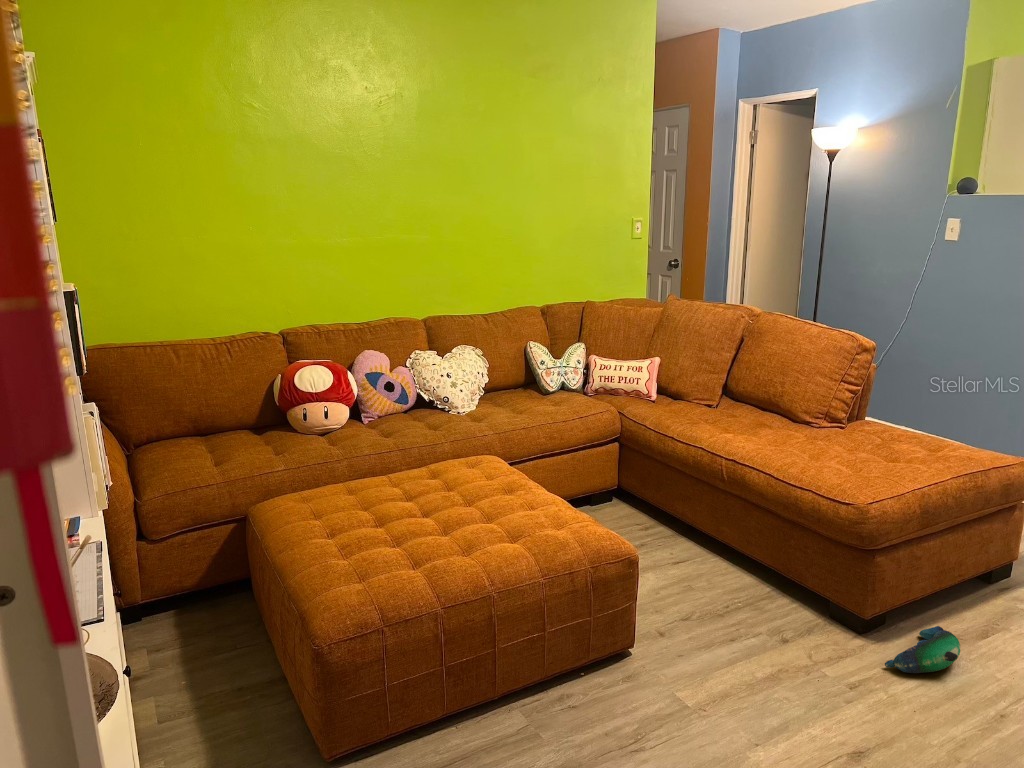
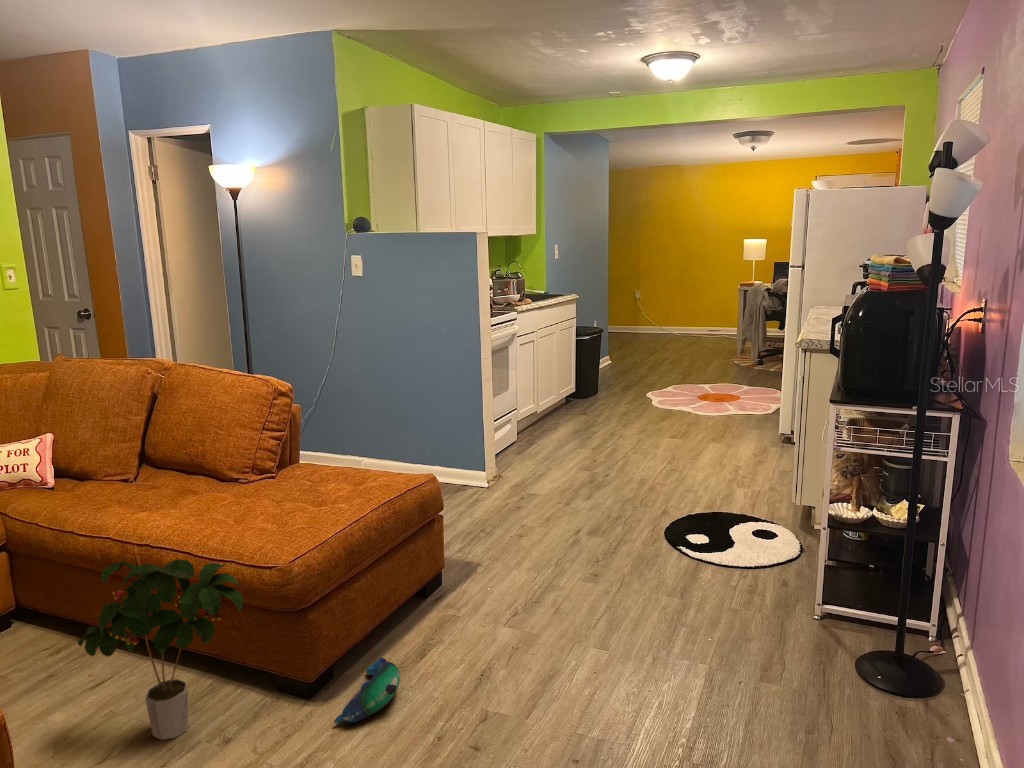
potted plant: none [676,463,818,622] -> present [78,559,243,740]

